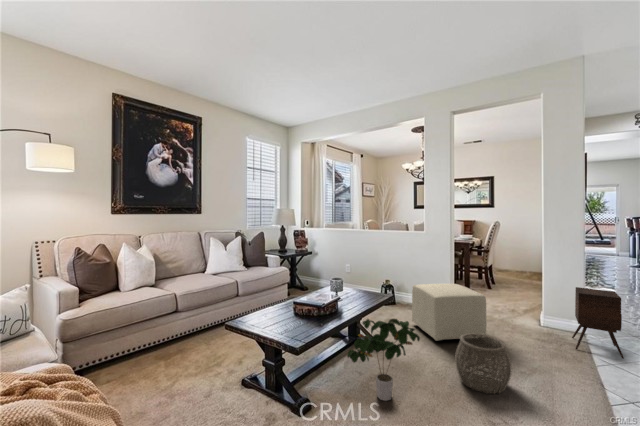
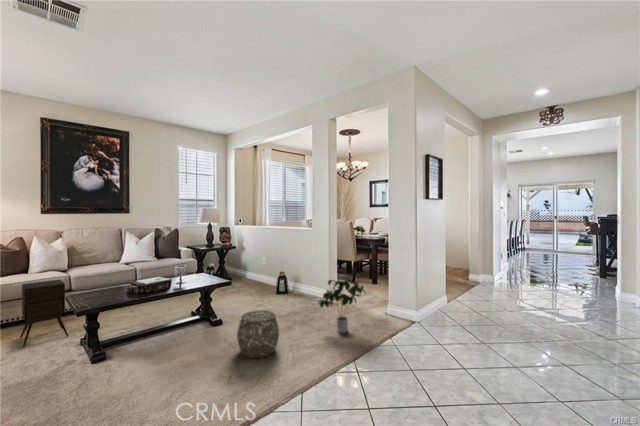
ottoman: present [412,284,487,341] -> none [270,273,319,321]
side table: present [572,287,624,359] -> present [20,280,68,347]
potted plant: present [347,319,420,401] -> present [319,279,365,333]

